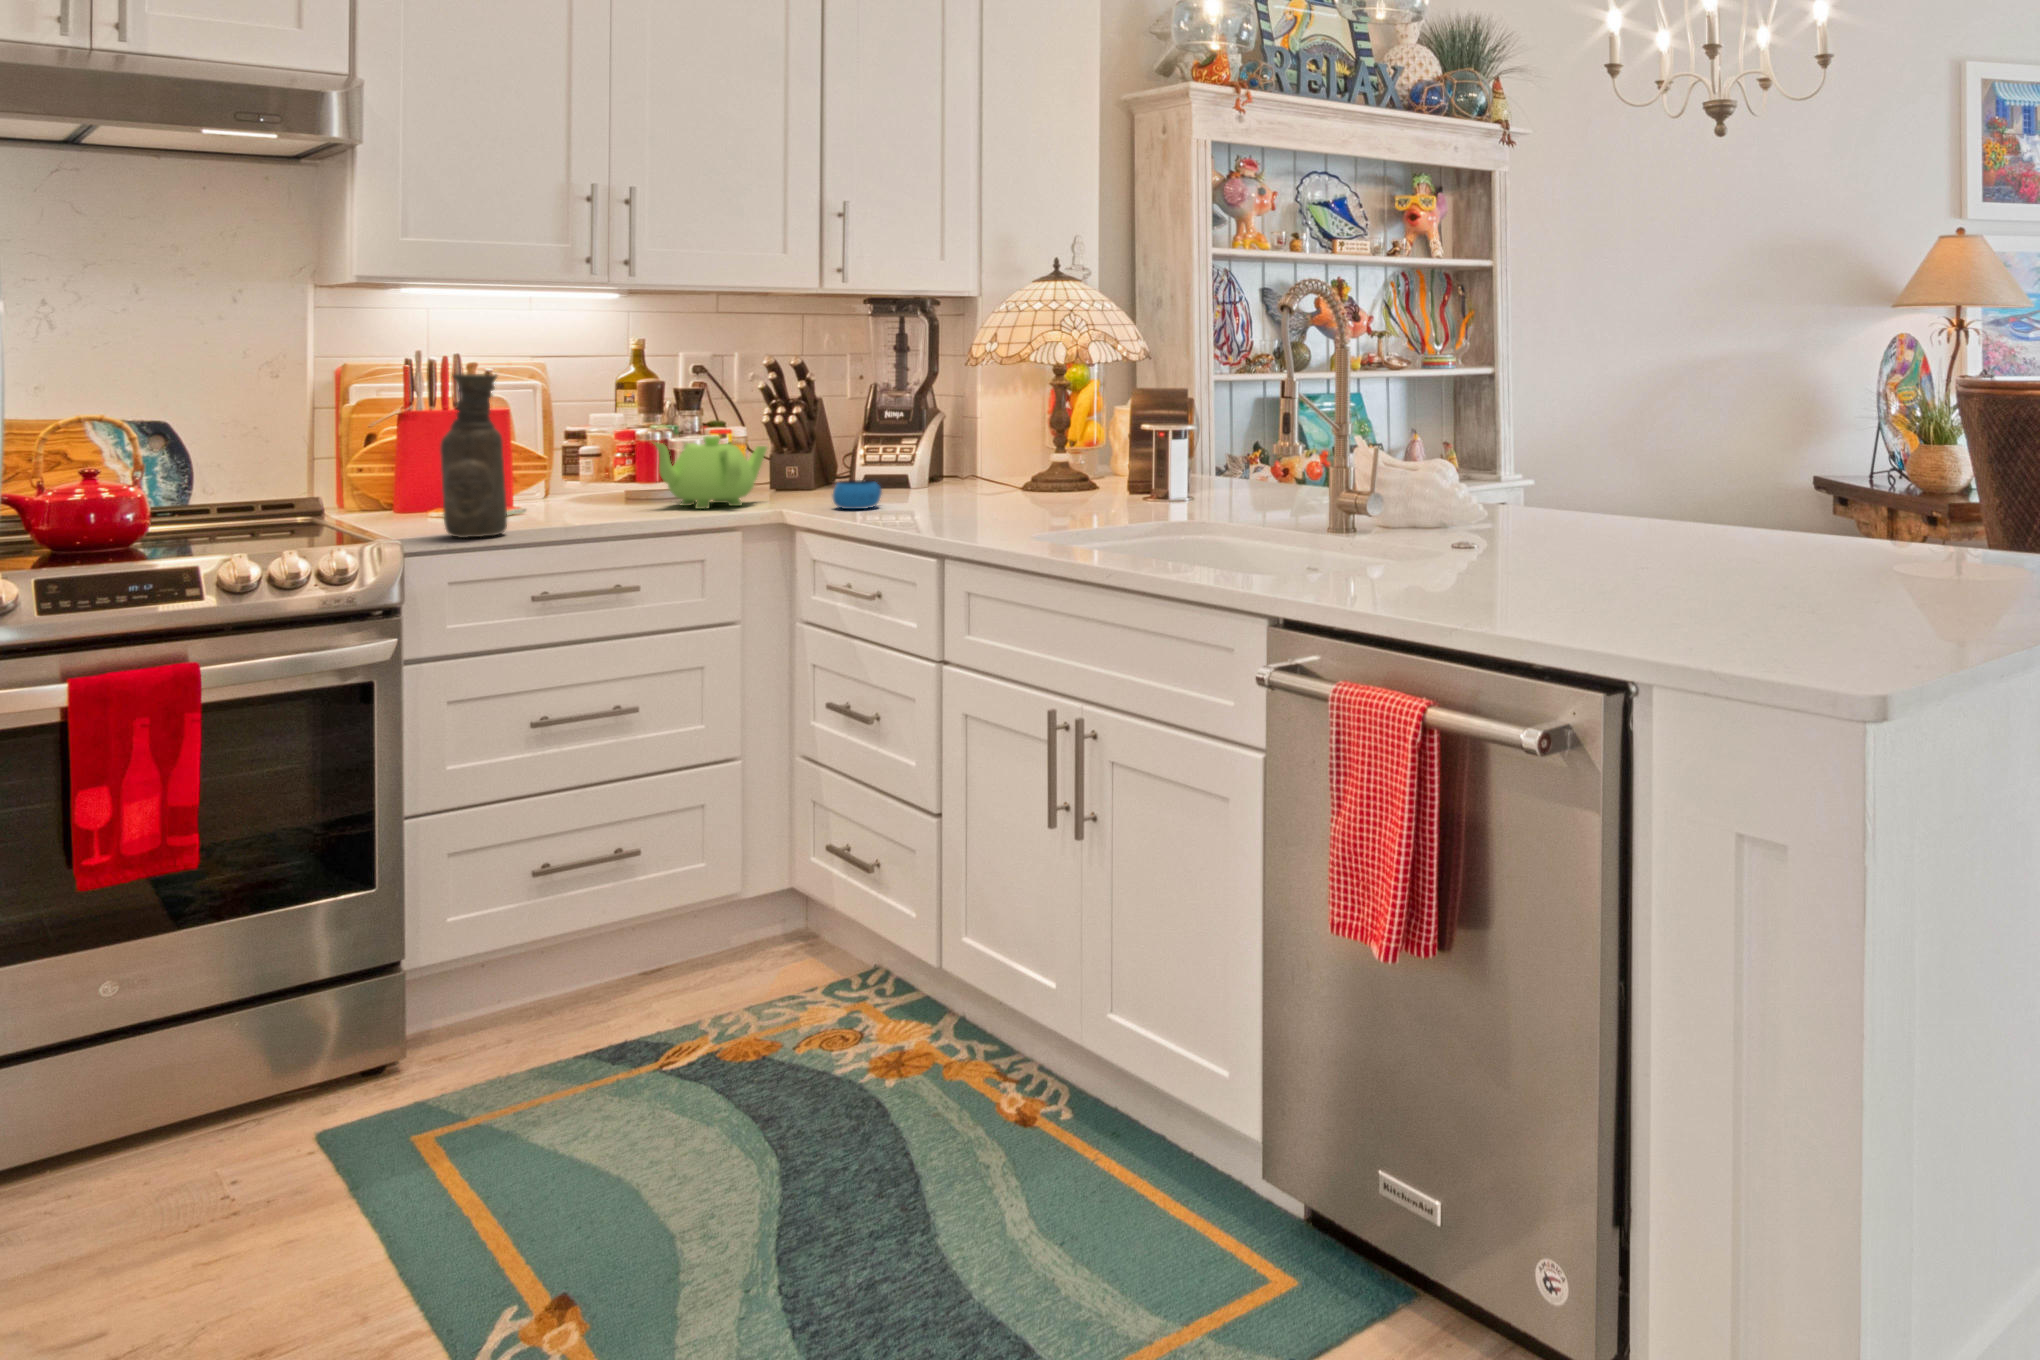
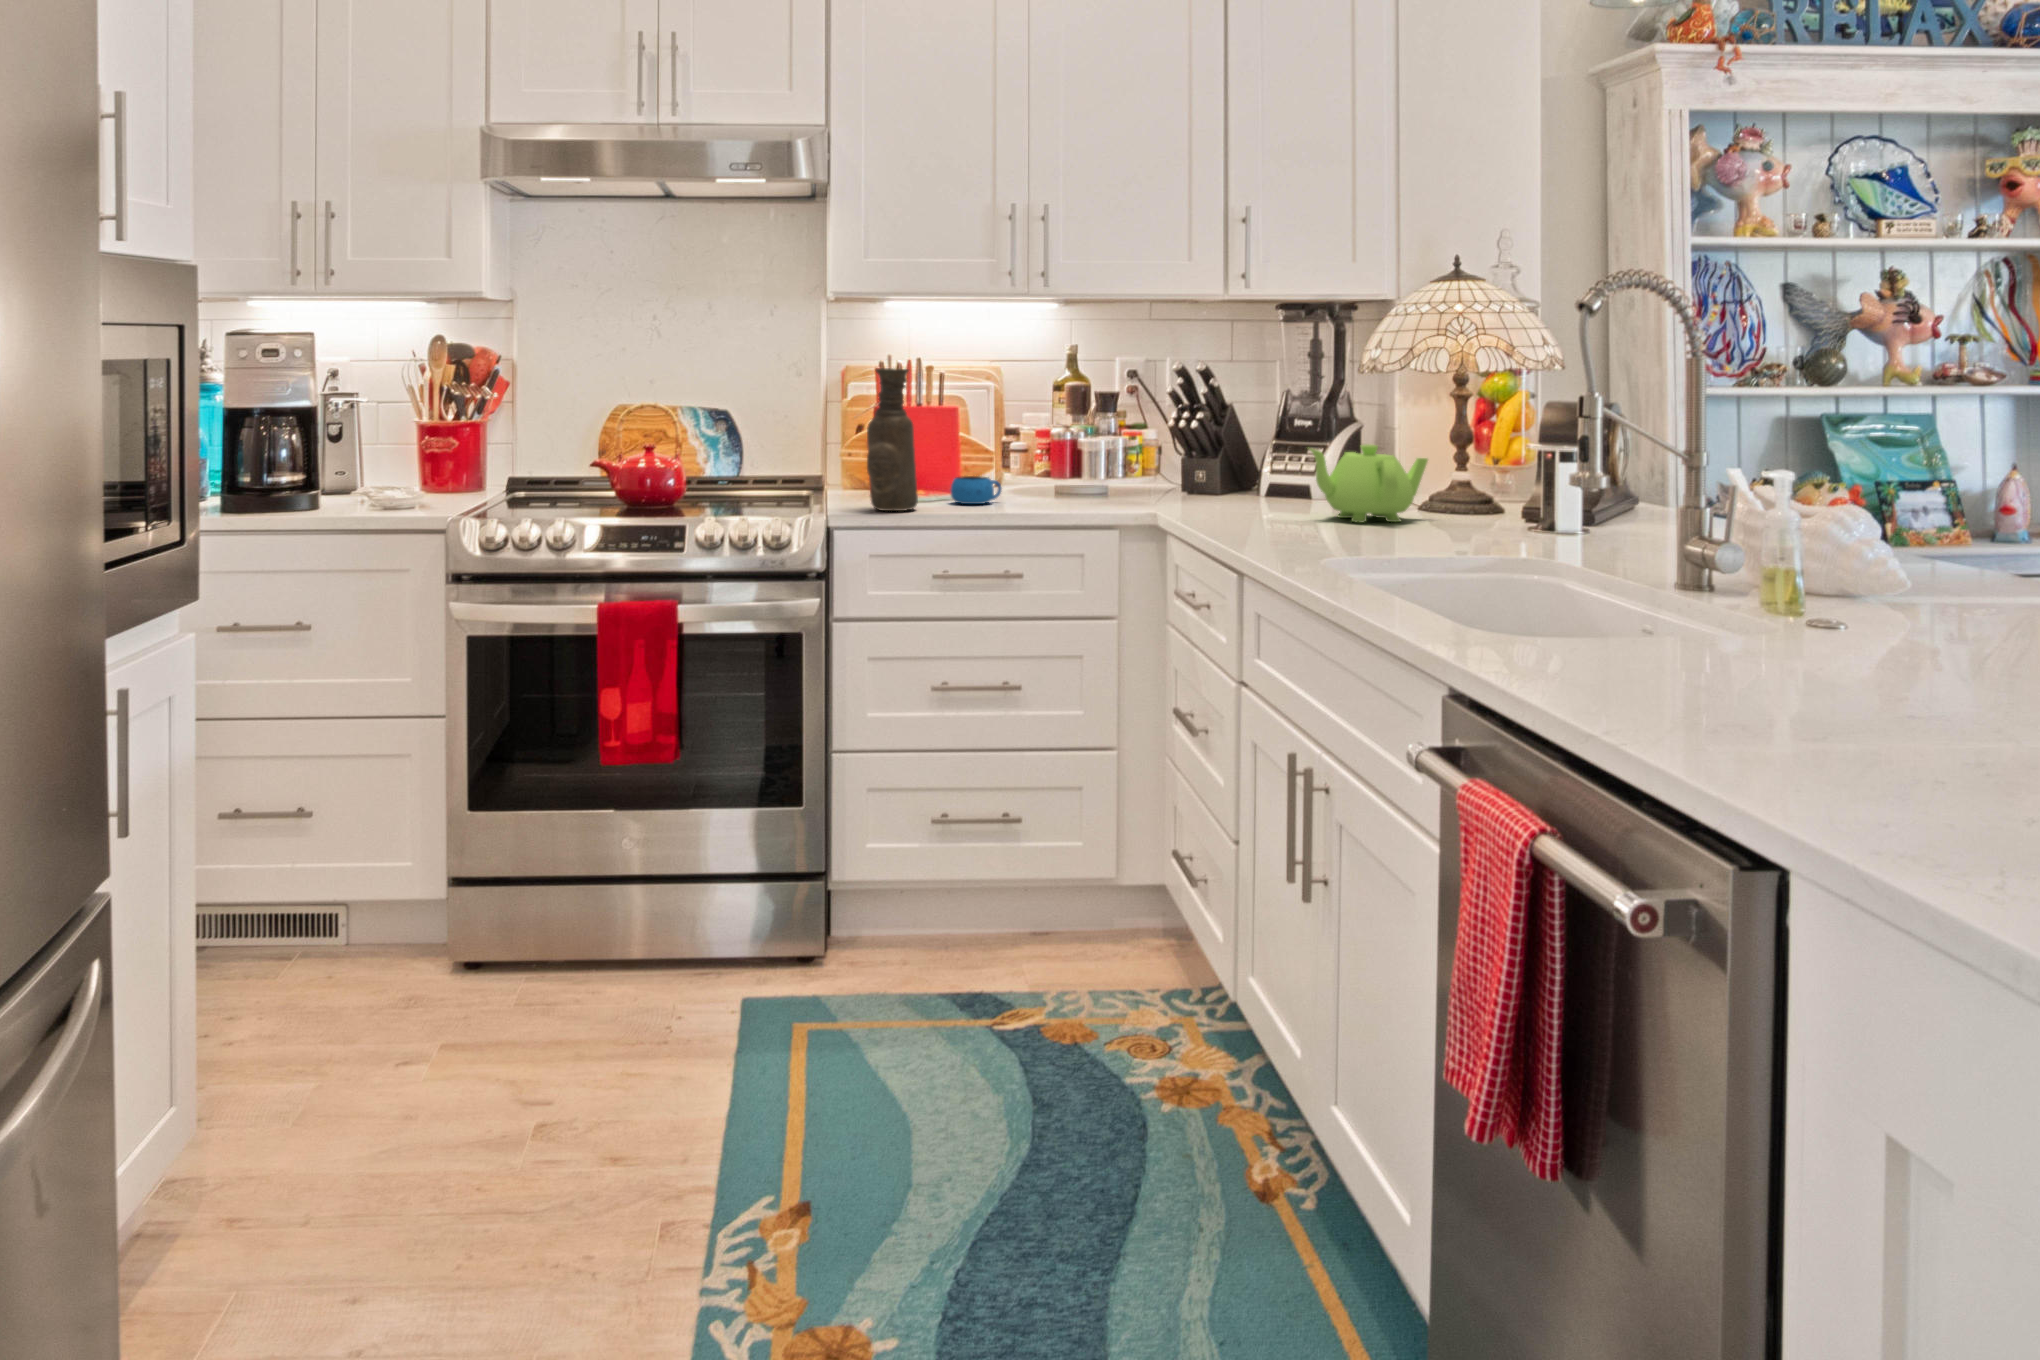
teapot: present [653,436,767,509] -> present [1310,445,1428,522]
mug: present [833,480,882,509] -> present [951,476,1001,504]

